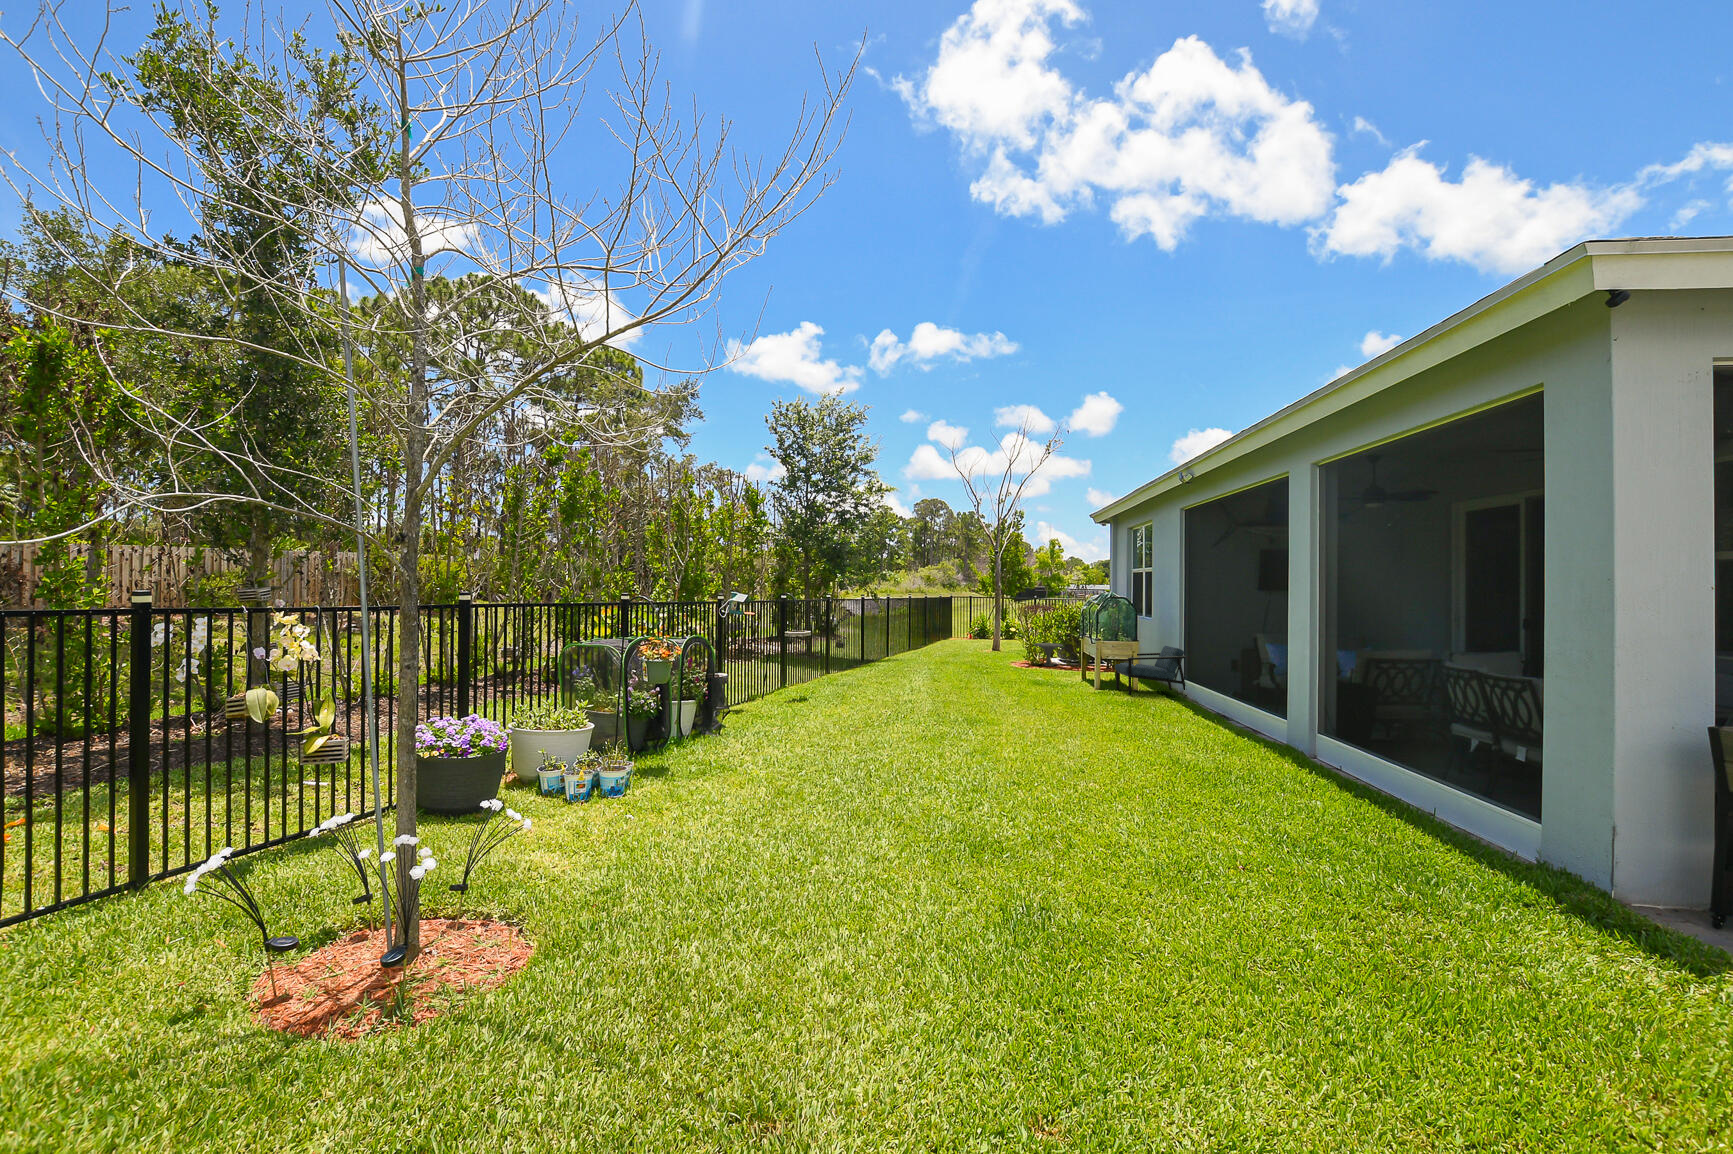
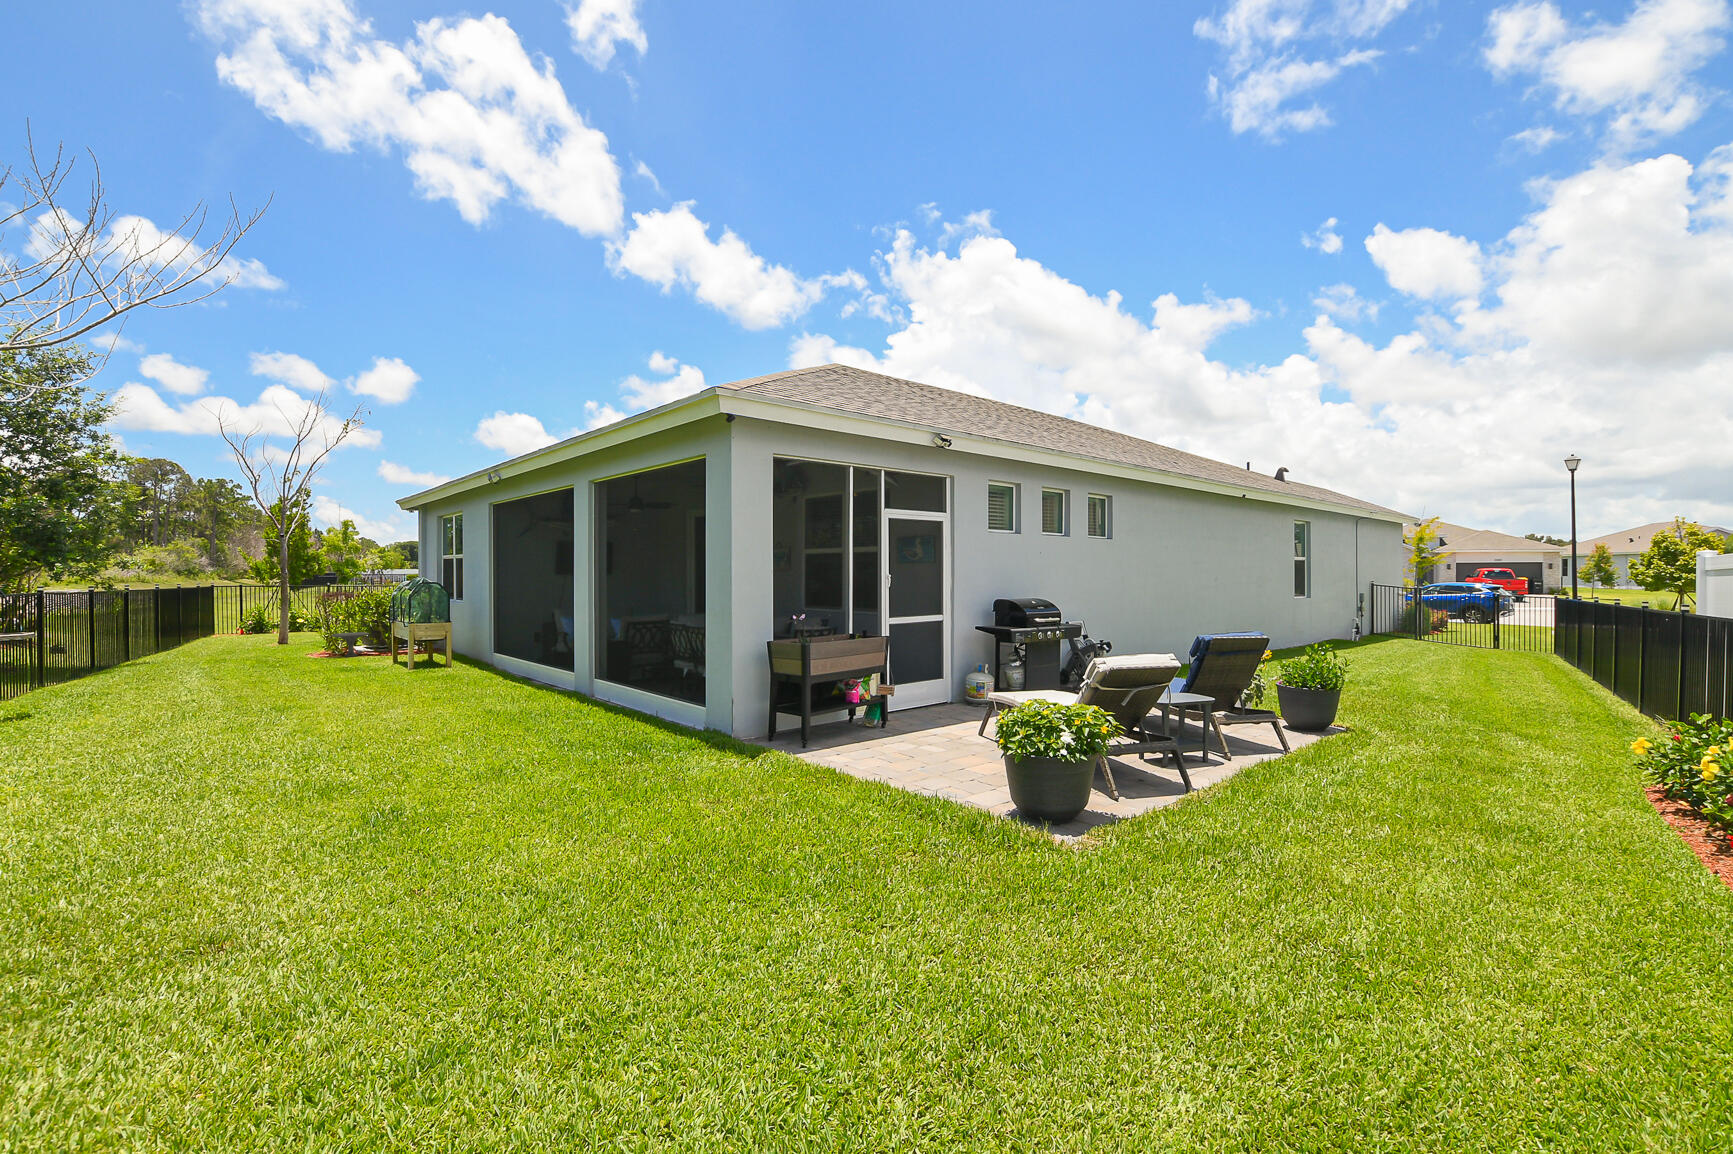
armchair: present [1115,646,1187,696] -> none [428,624,499,672]

